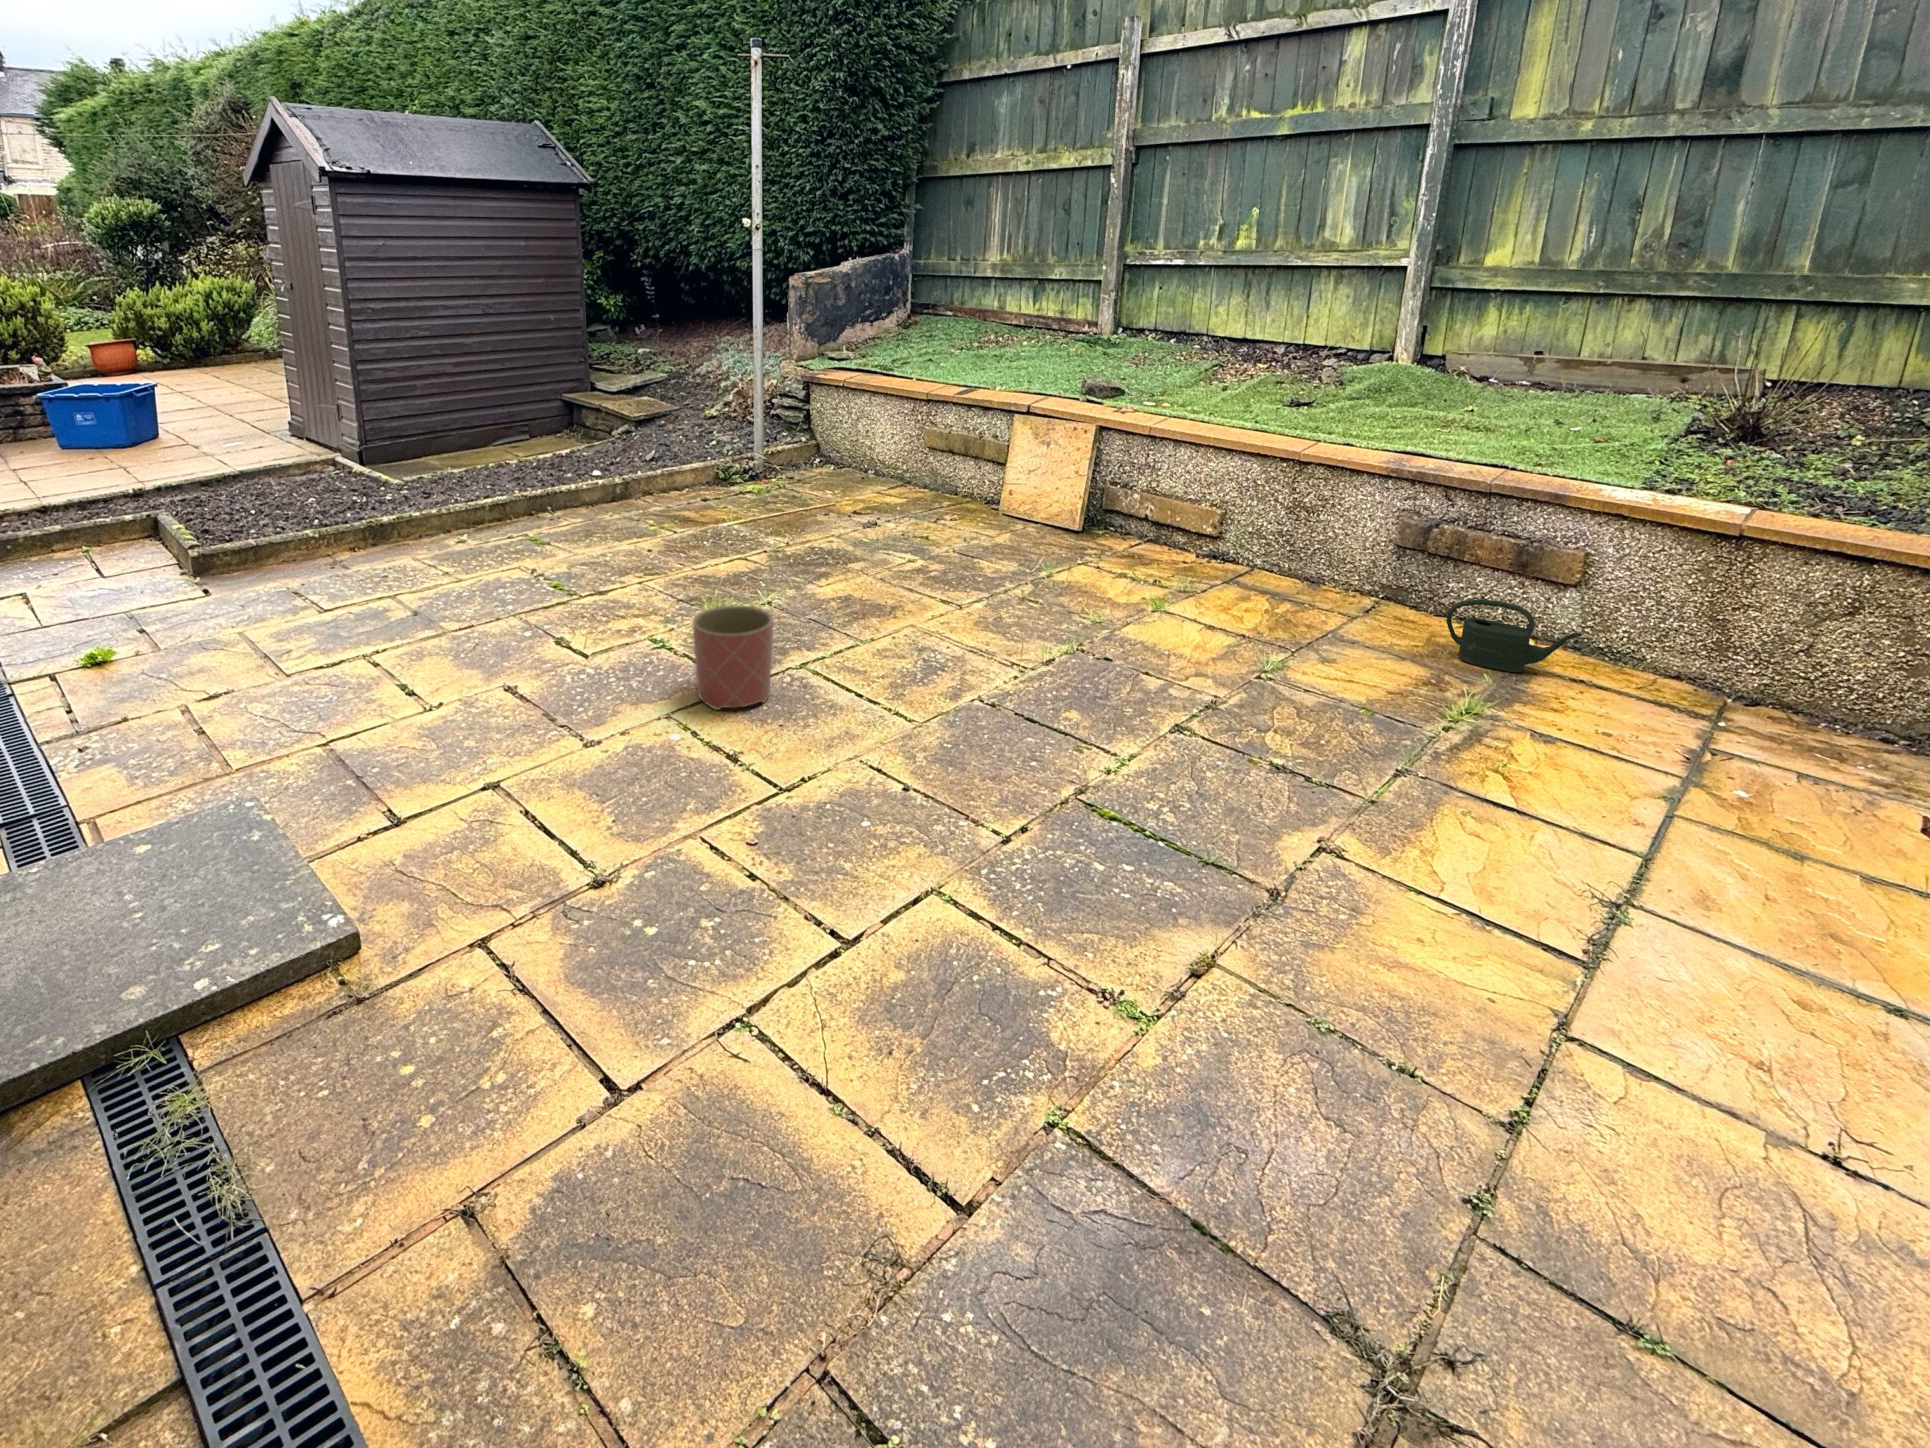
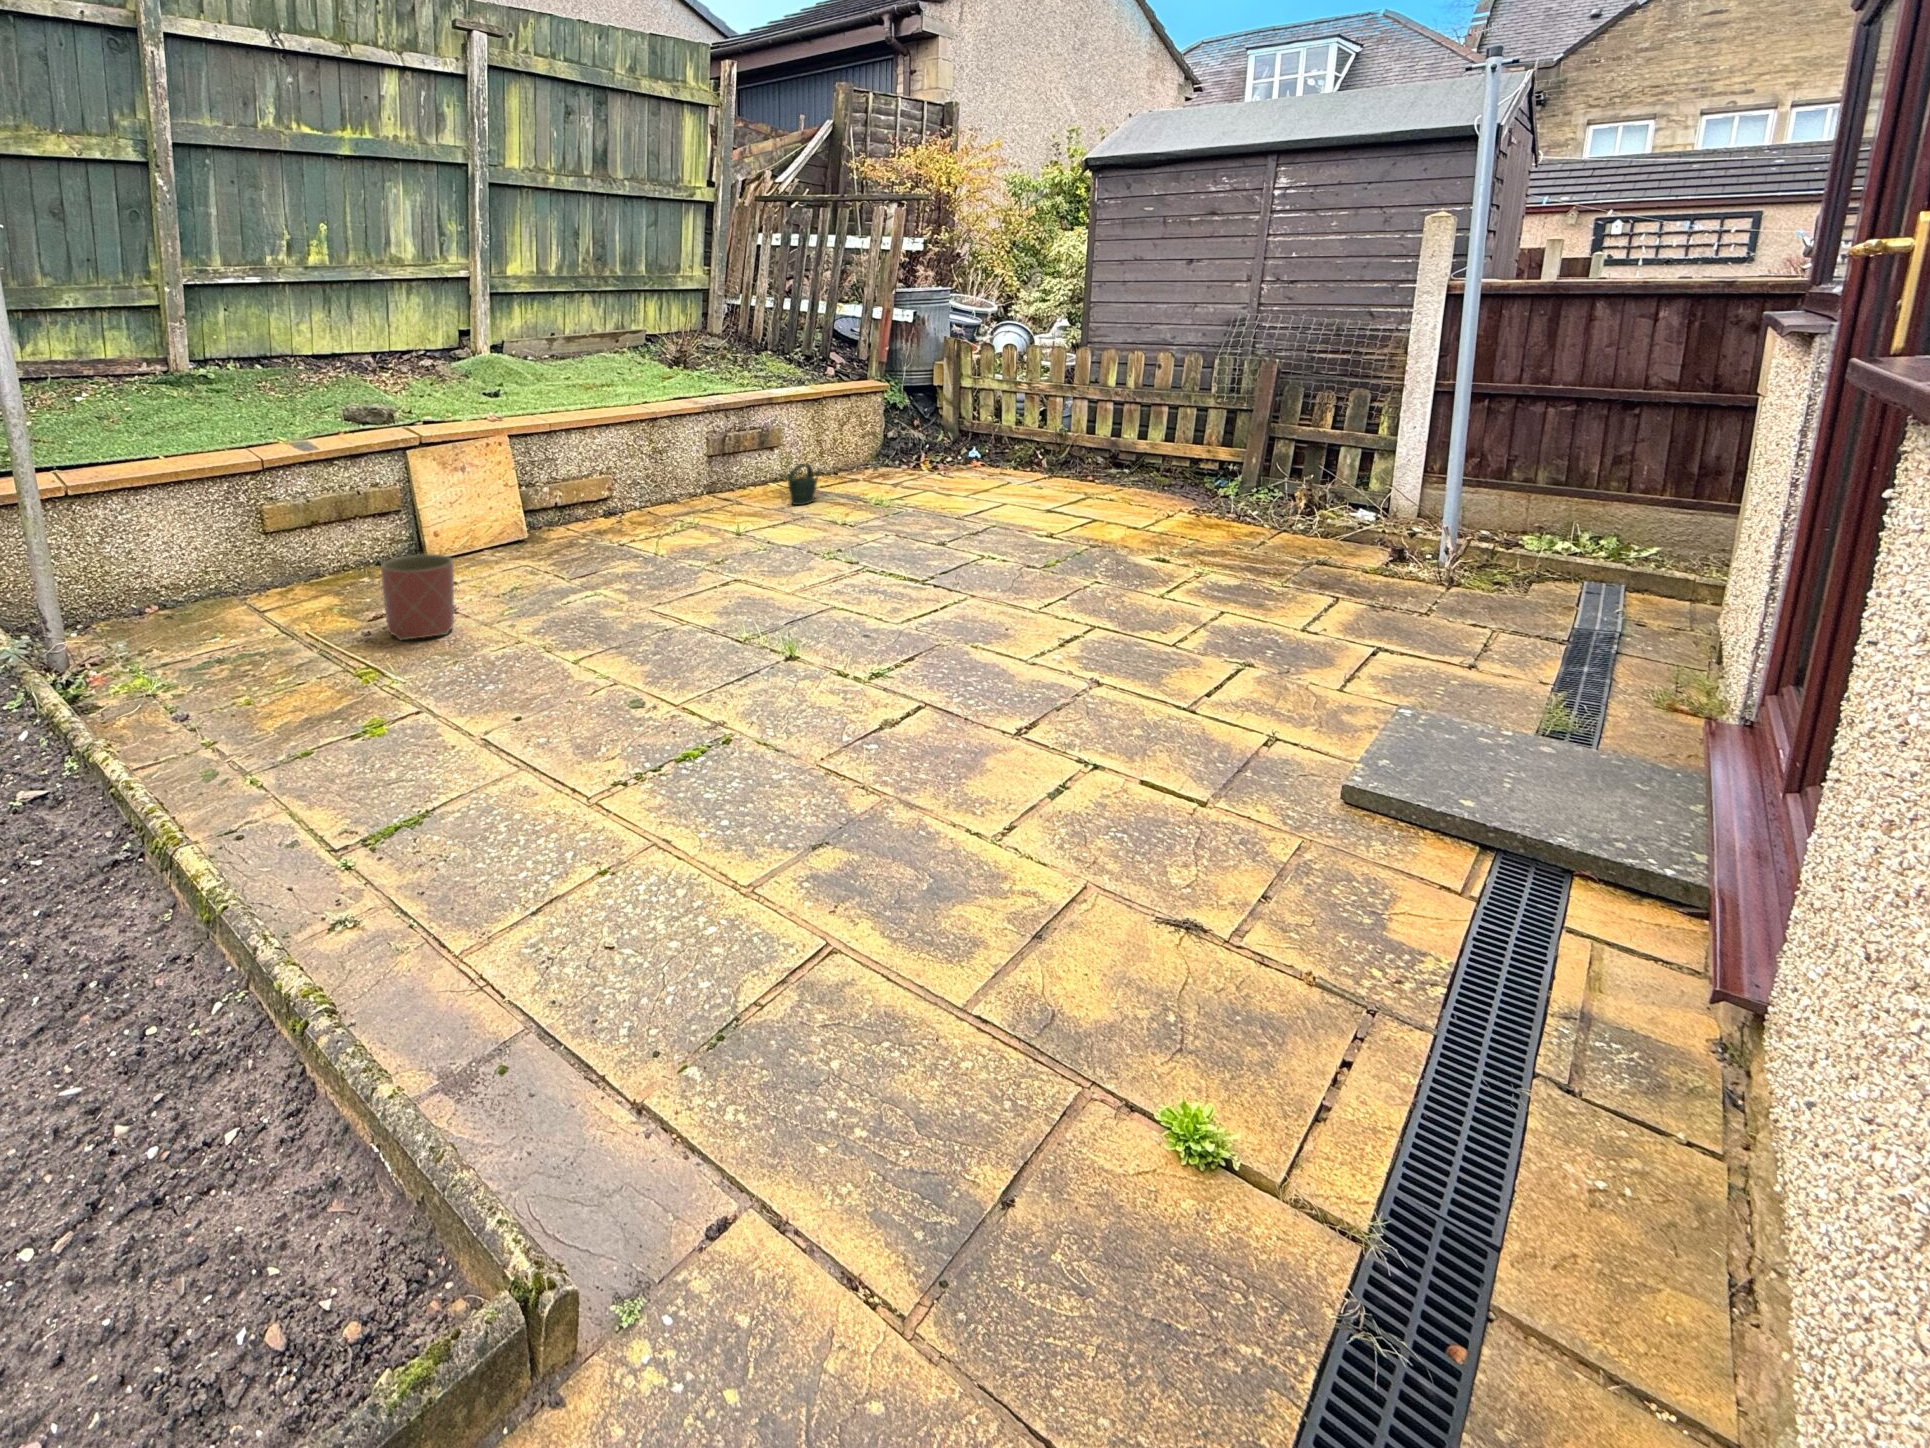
planter: present [693,605,773,710] -> present [381,554,454,640]

